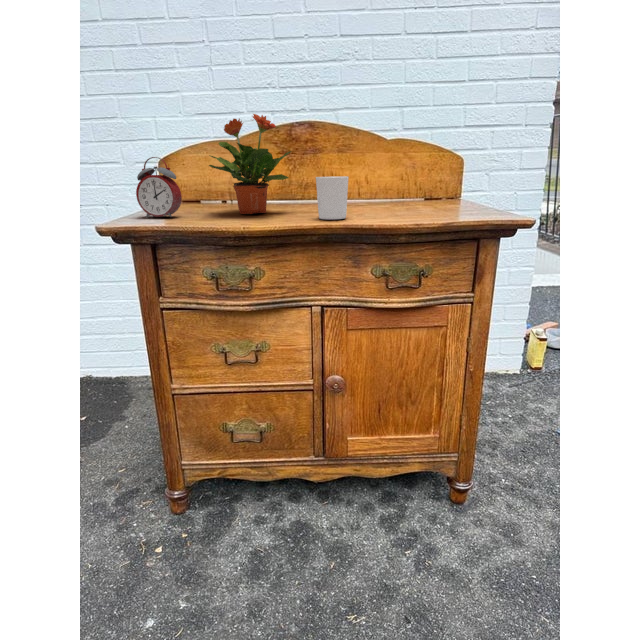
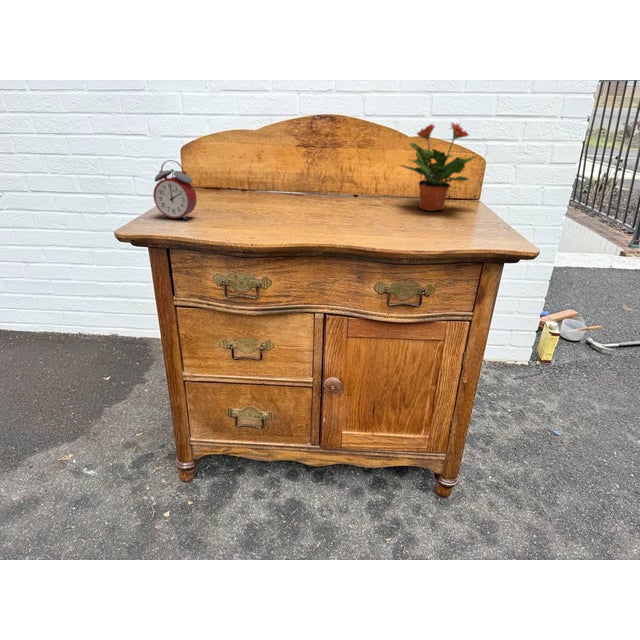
potted plant: present [209,114,291,214] -> present [402,123,475,211]
candle holder: present [316,176,349,219] -> none [325,190,358,236]

